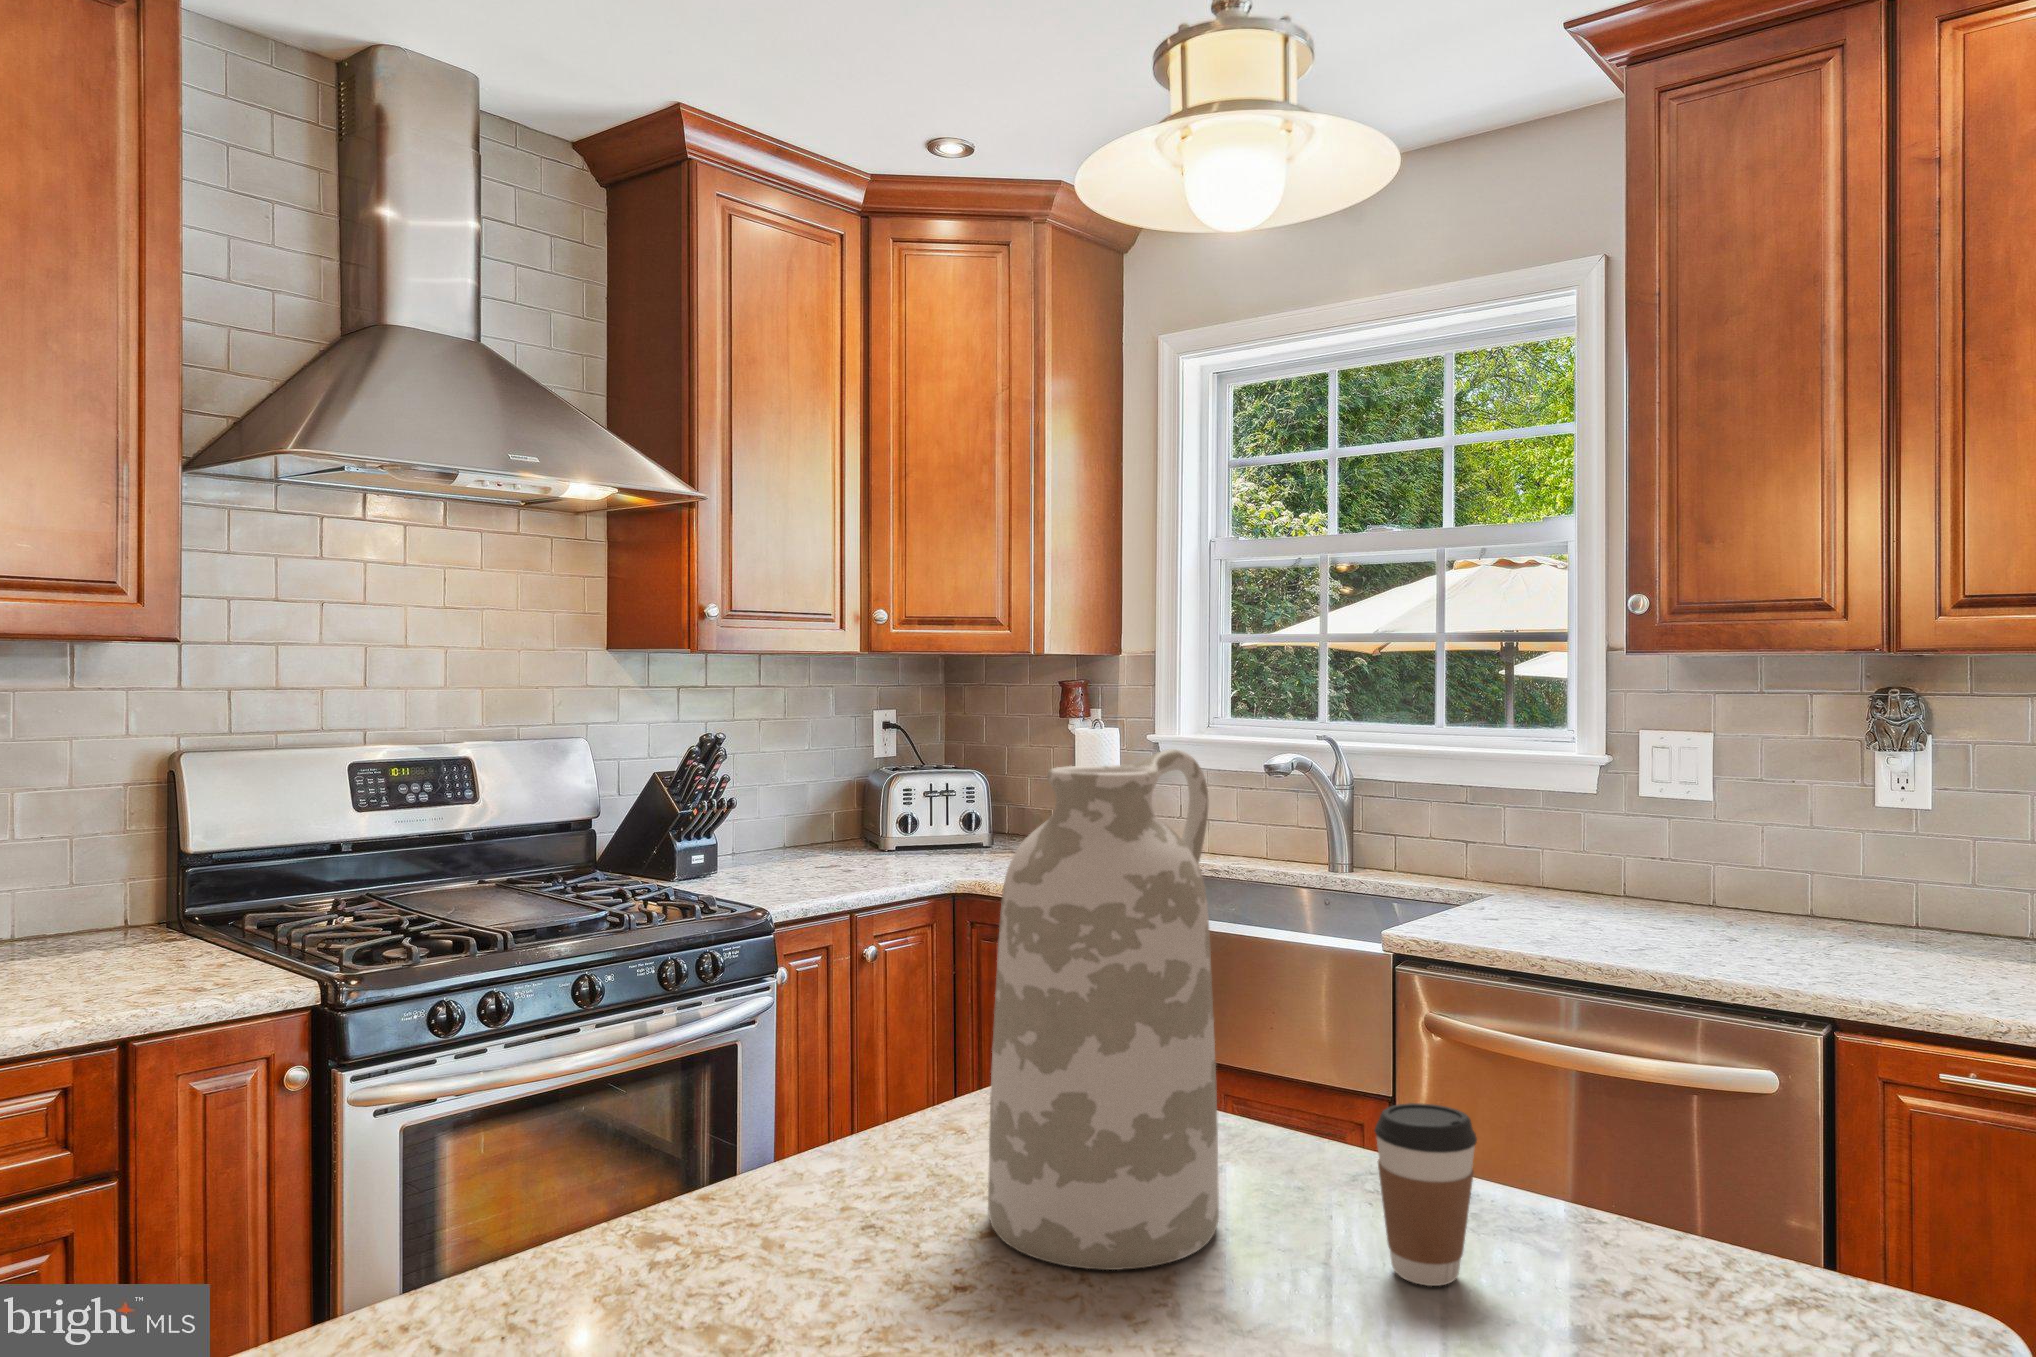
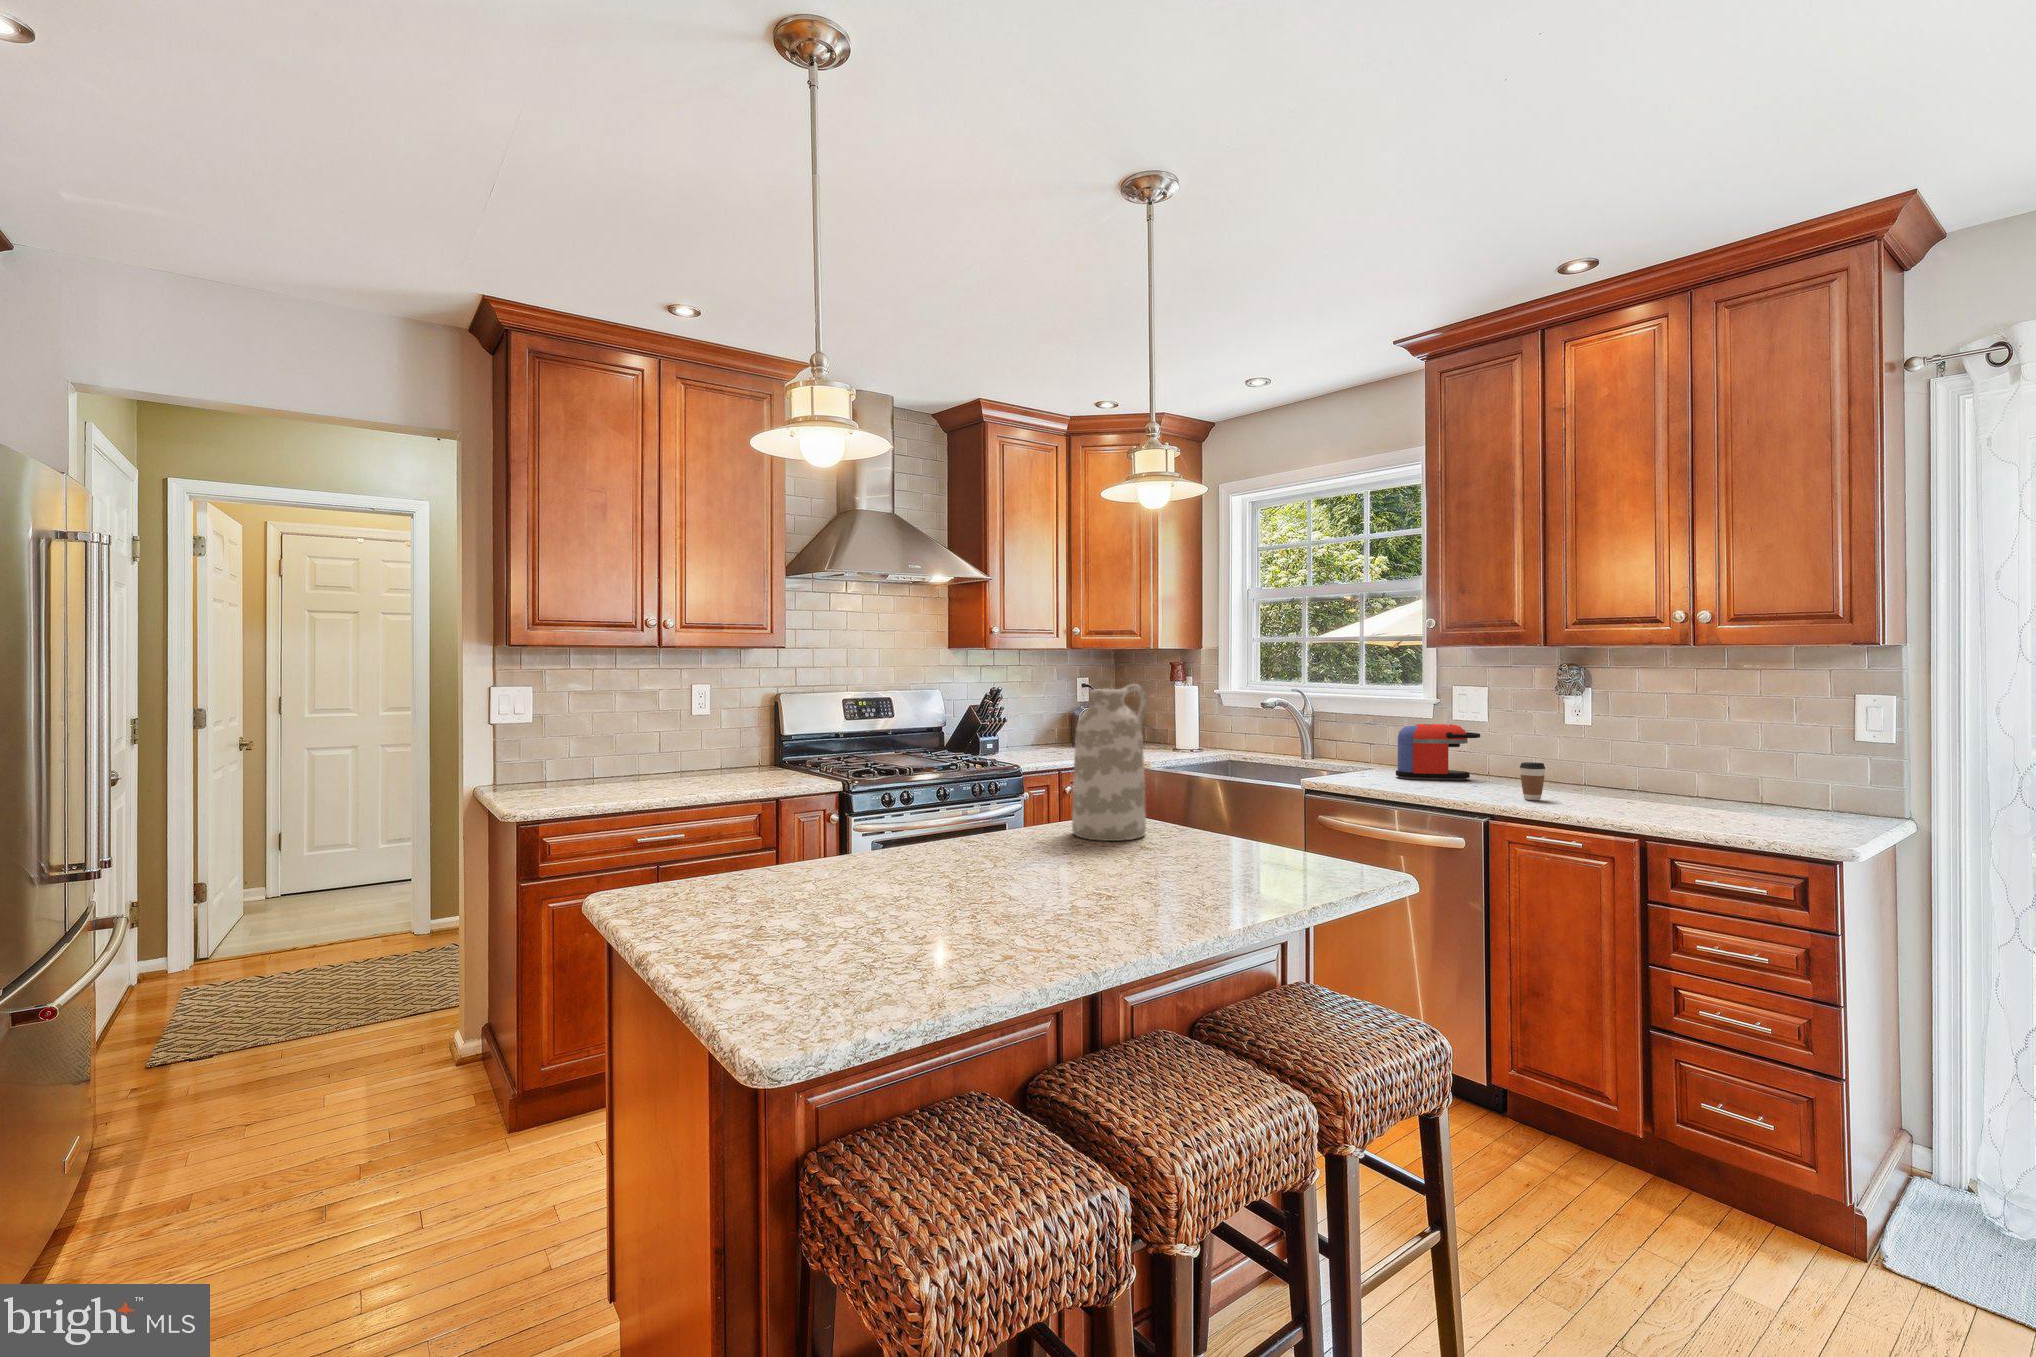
coffee maker: none [1559,810,1725,926] -> present [1396,724,1480,780]
coffee cup: present [1374,1103,1477,1286] -> present [1520,762,1545,800]

